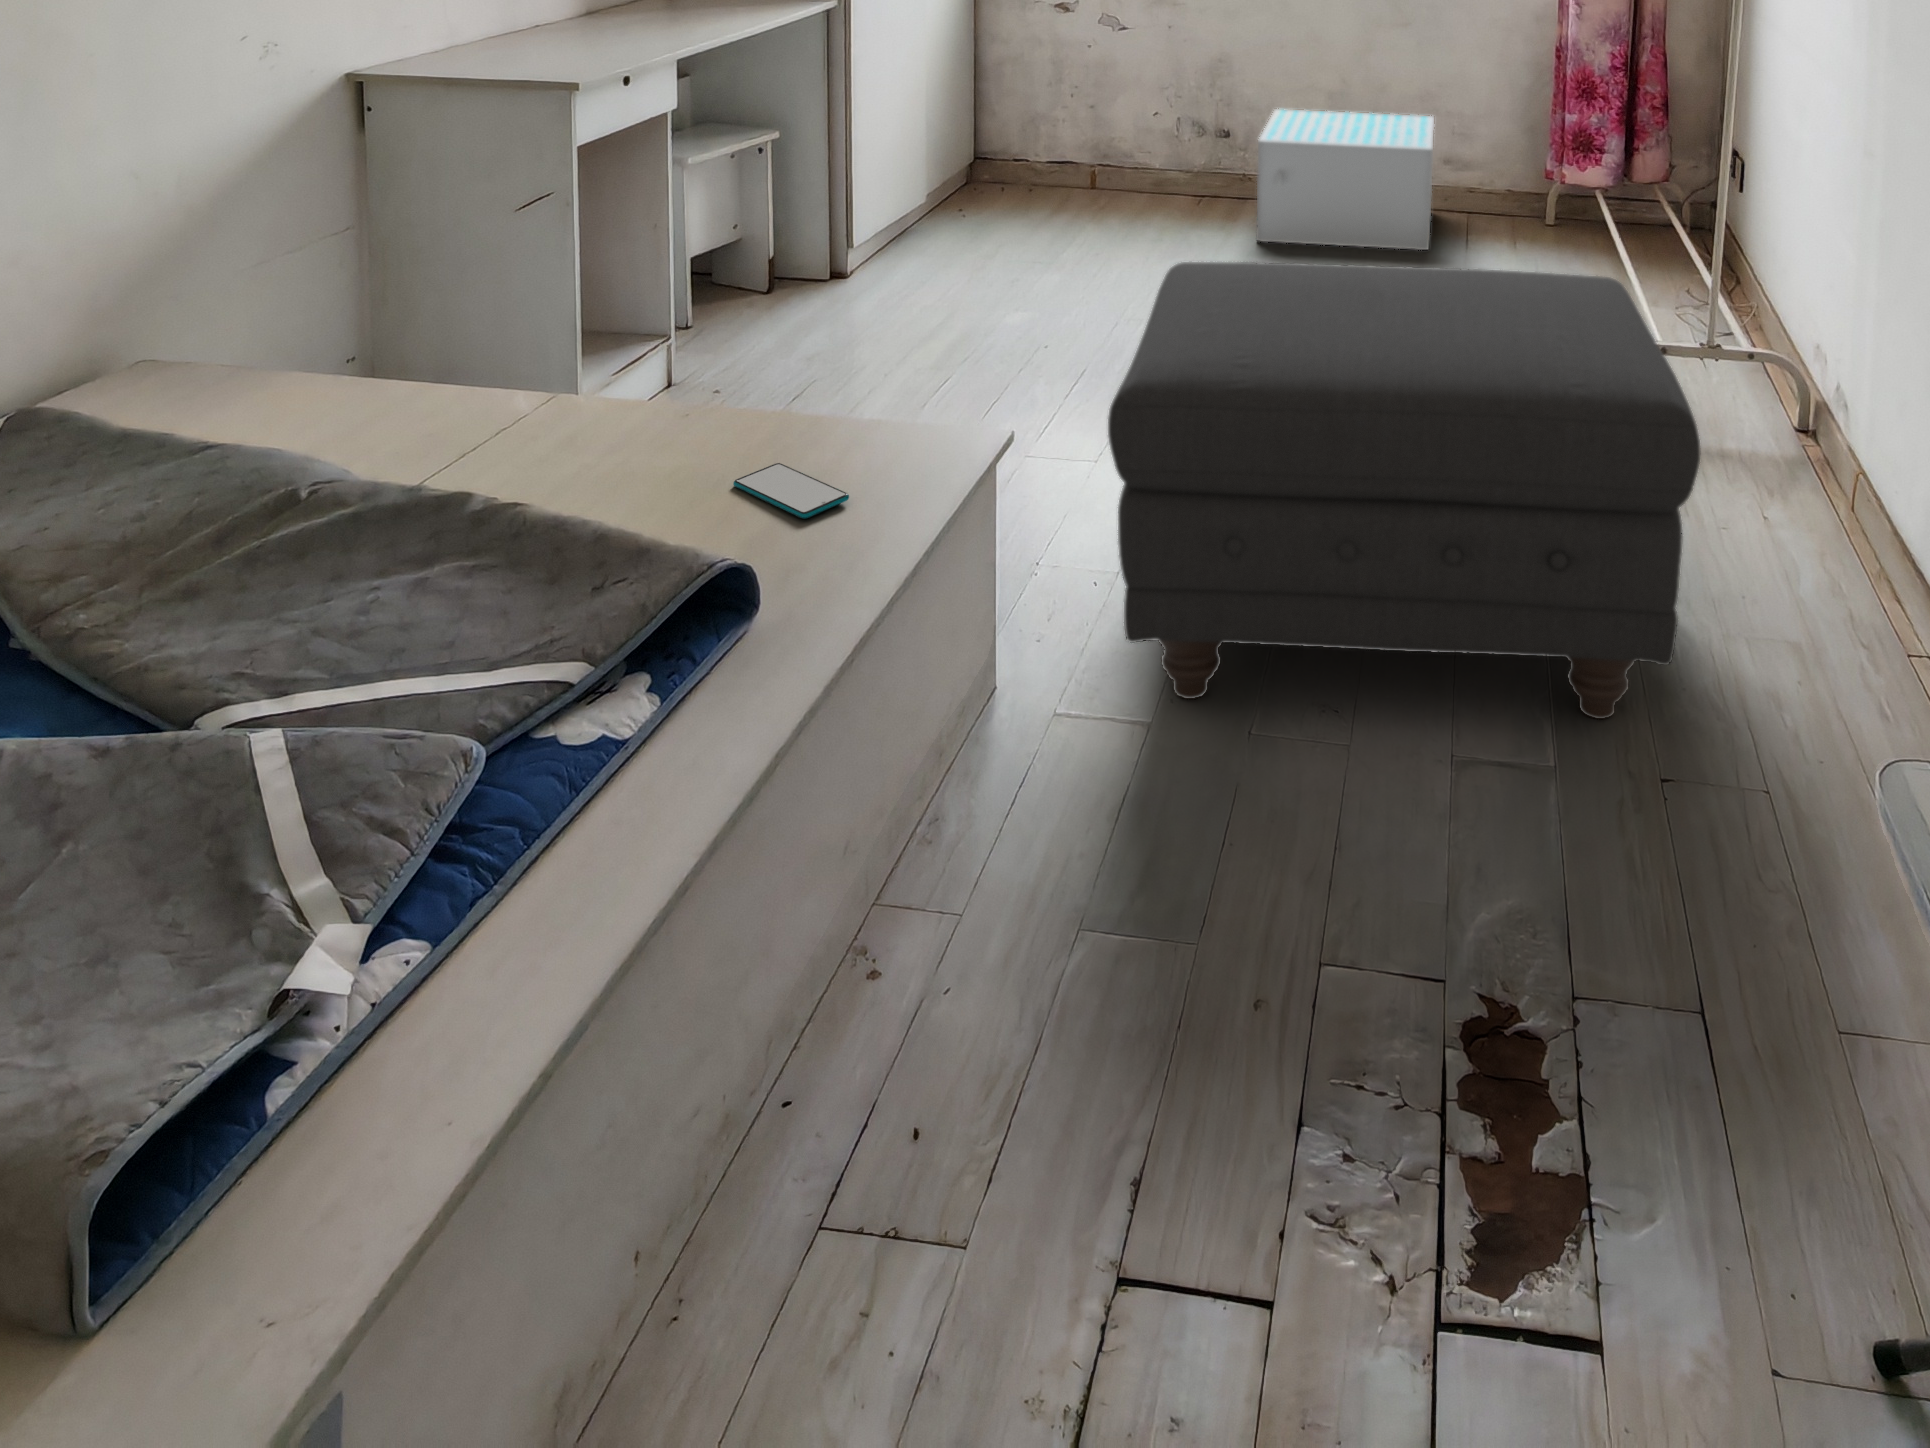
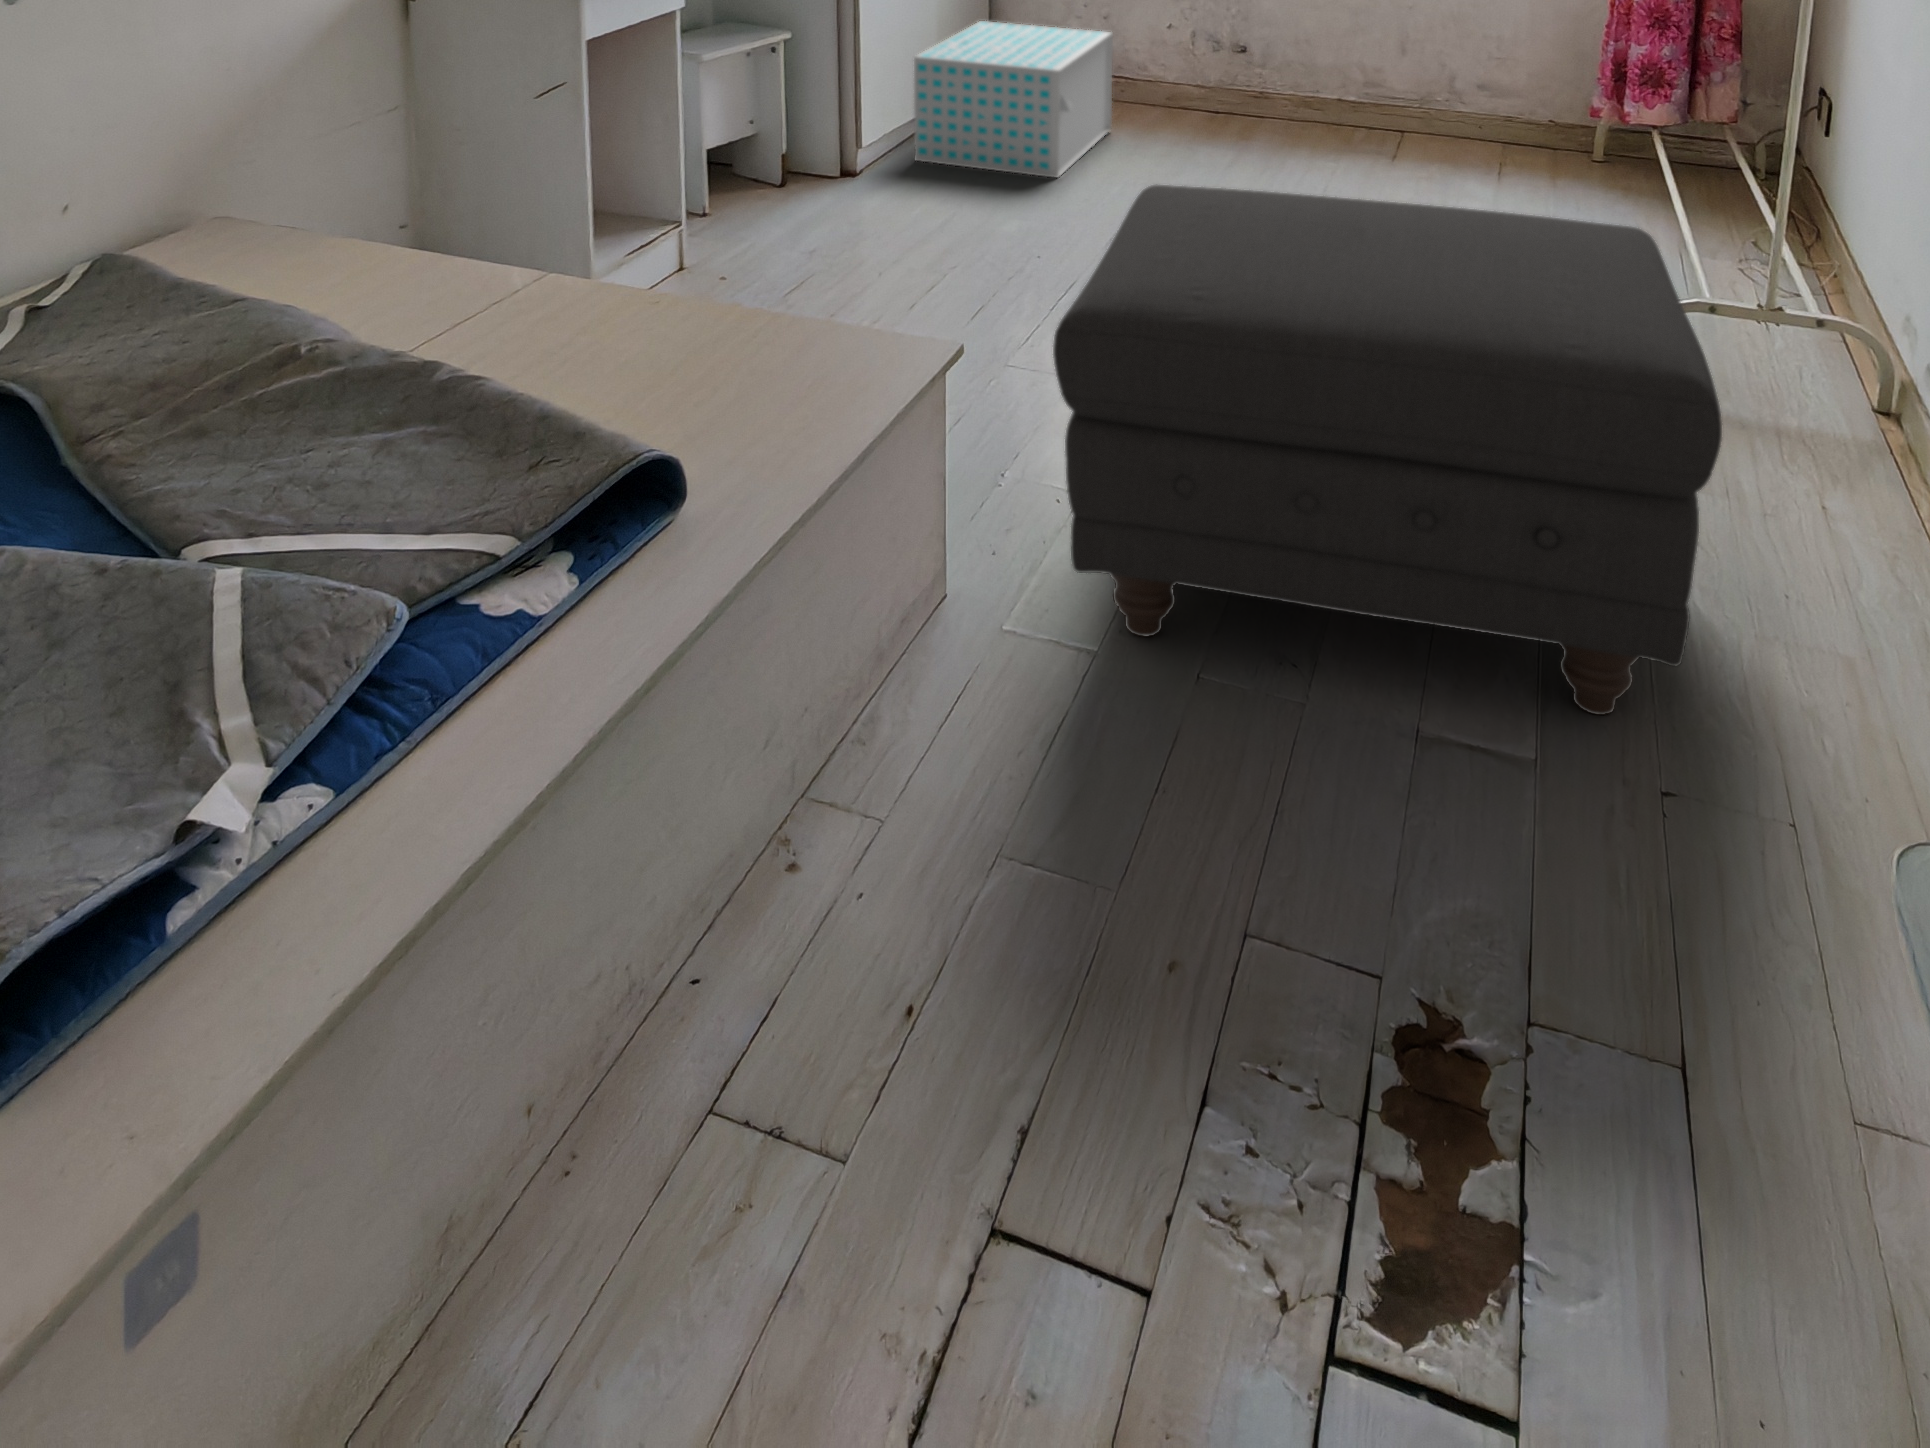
storage box: present [1256,109,1434,250] -> present [914,21,1113,177]
smartphone: present [733,463,849,519] -> none [688,360,794,418]

